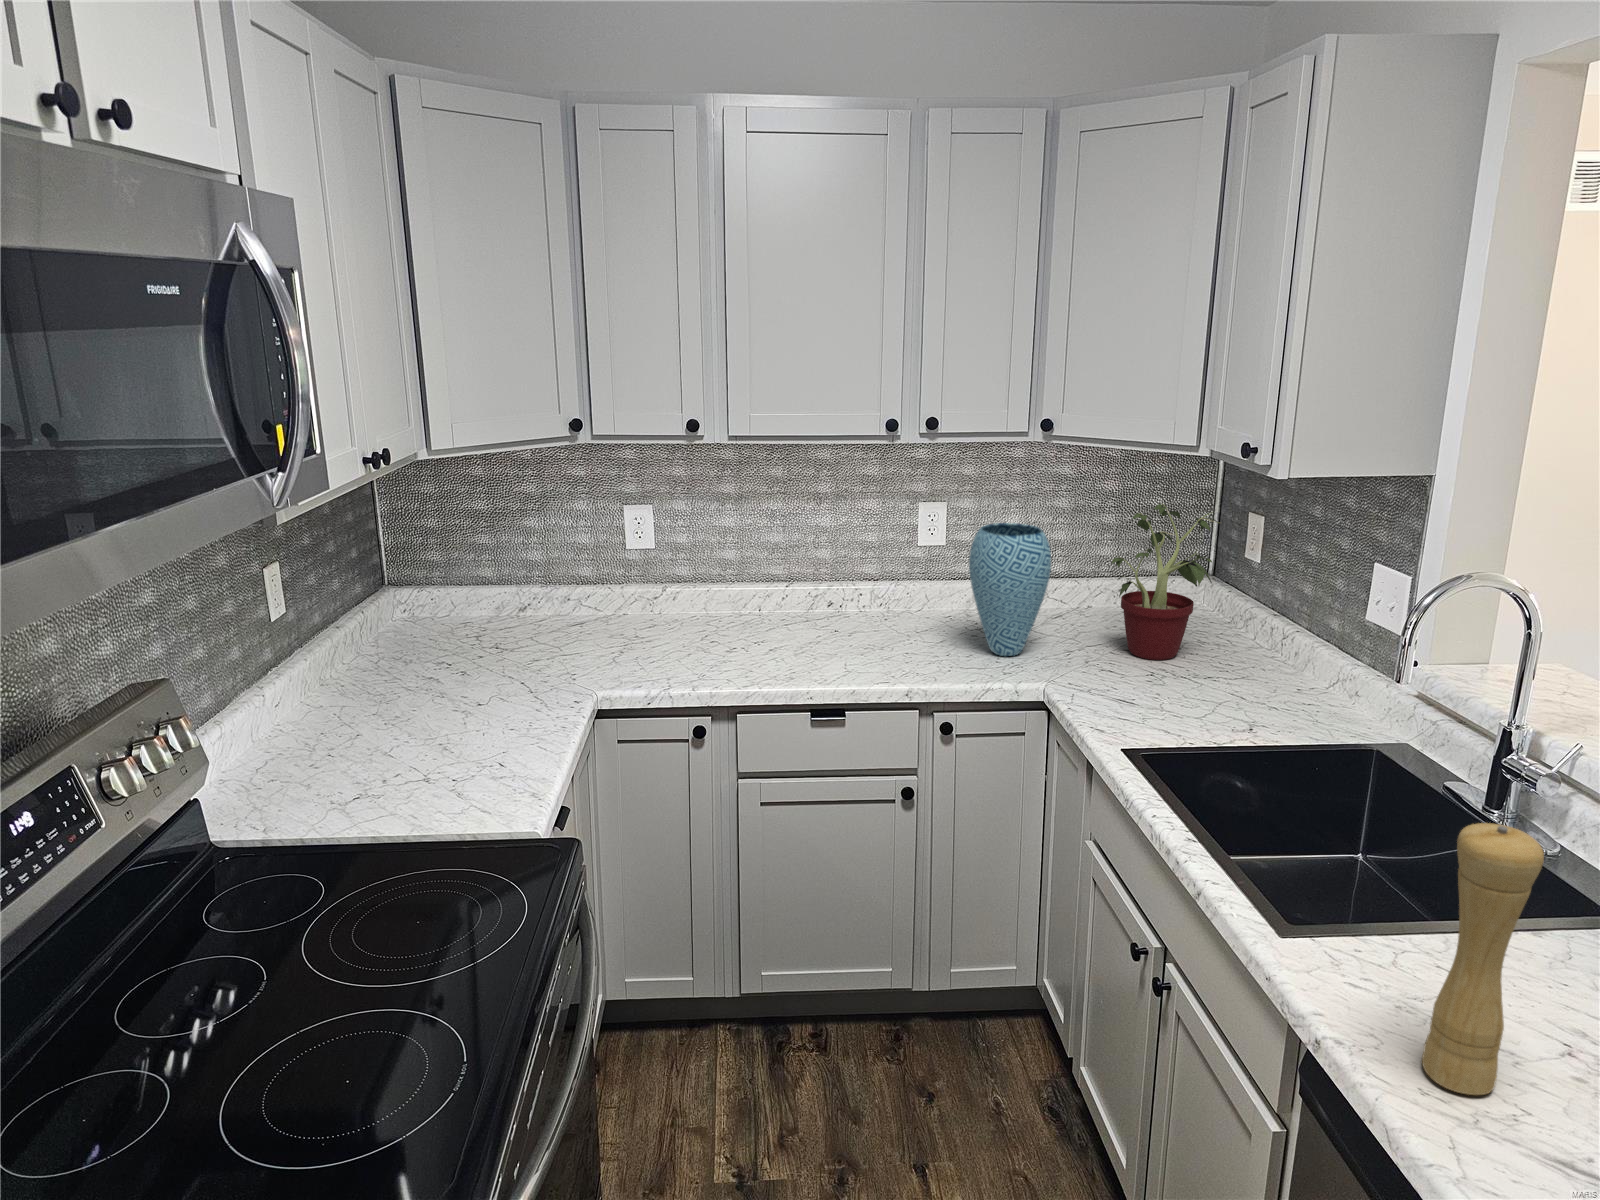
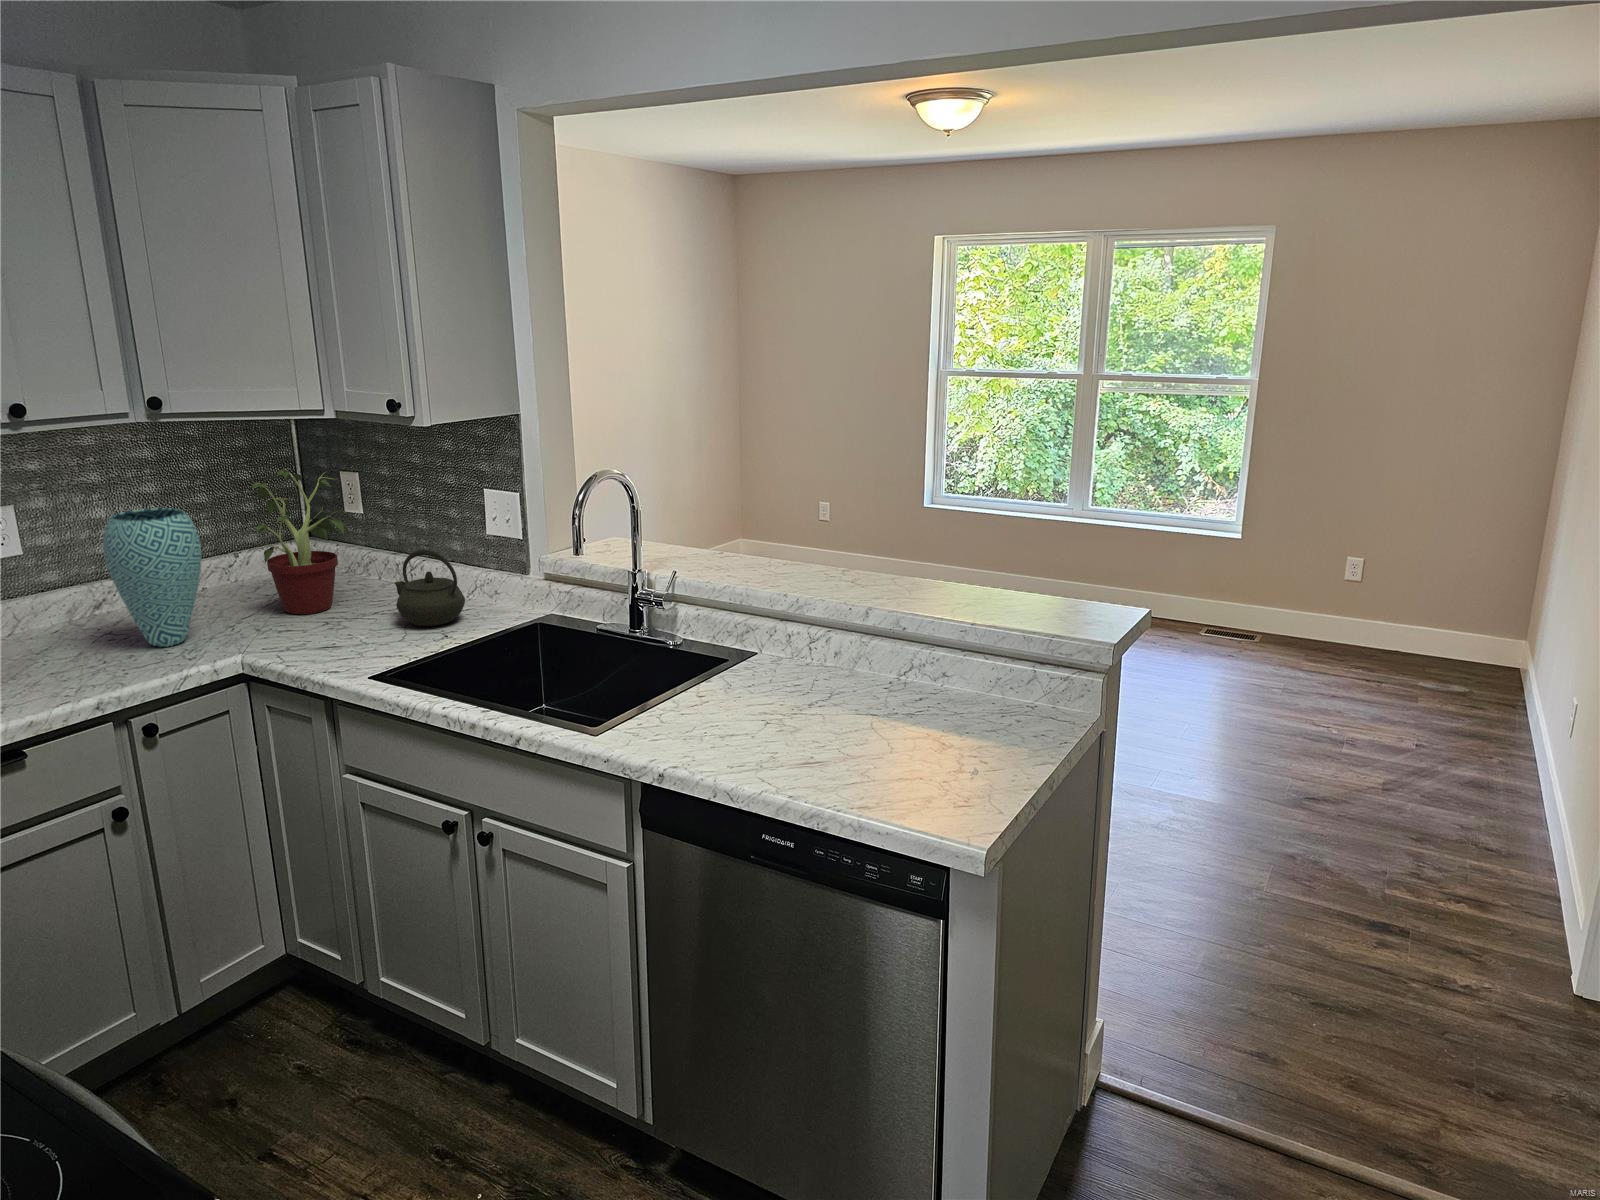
kettle: none [1218,621,1302,713] -> present [395,550,465,626]
pepper mill: present [1422,823,1544,1095] -> none [713,592,759,764]

